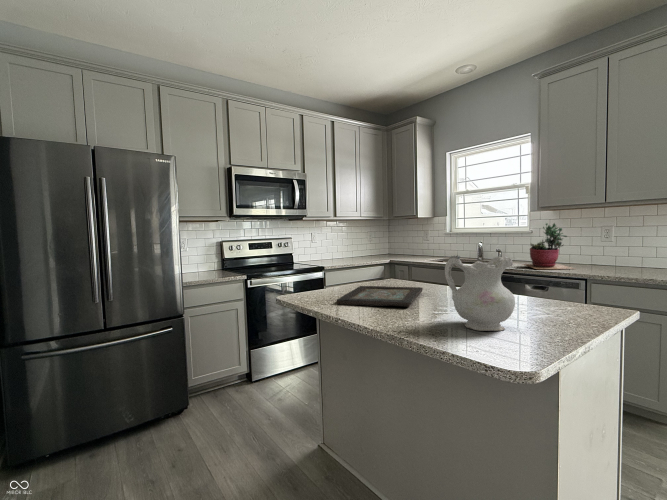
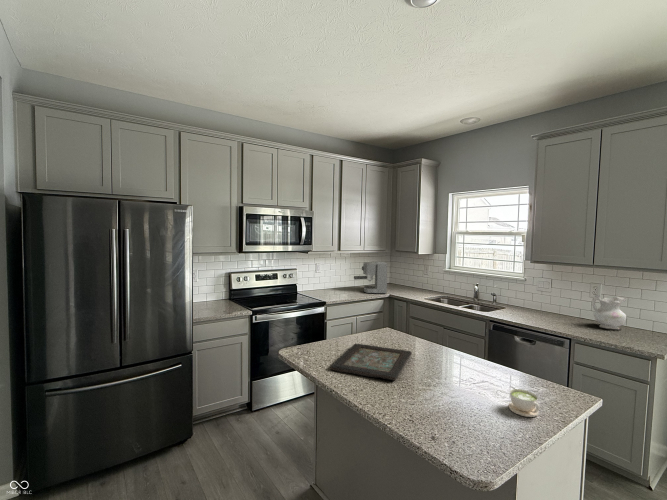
succulent plant: present [524,223,574,269] -> none [513,278,564,325]
coffee maker: none [352,228,387,260] -> present [354,262,387,294]
ceramic pitcher: present [445,255,515,331] -> present [592,295,626,329]
coffee cup: none [538,299,574,322] -> present [509,389,540,417]

